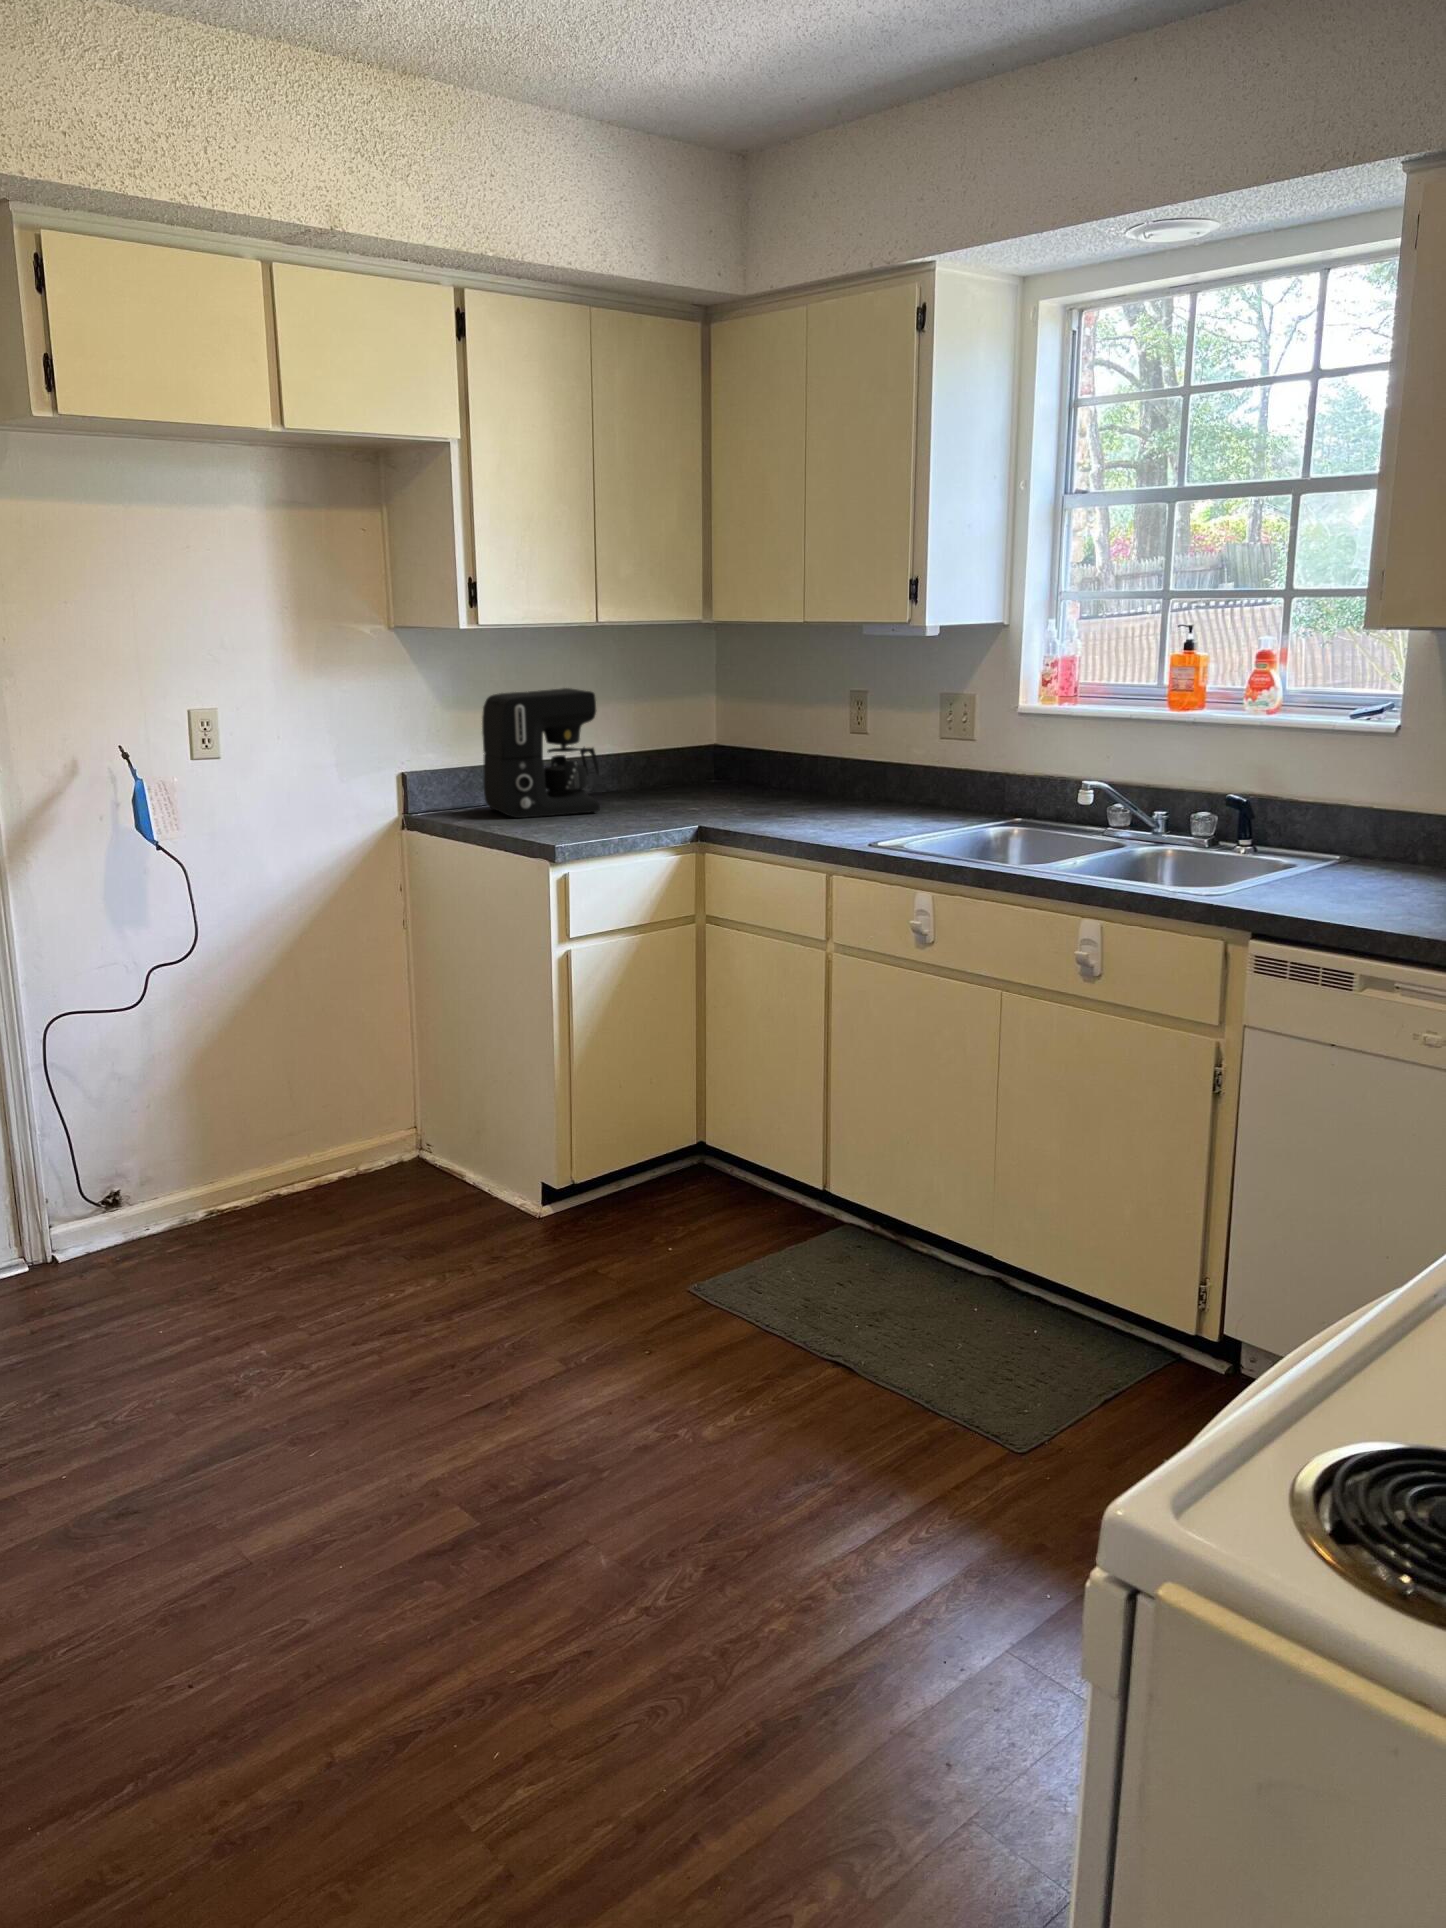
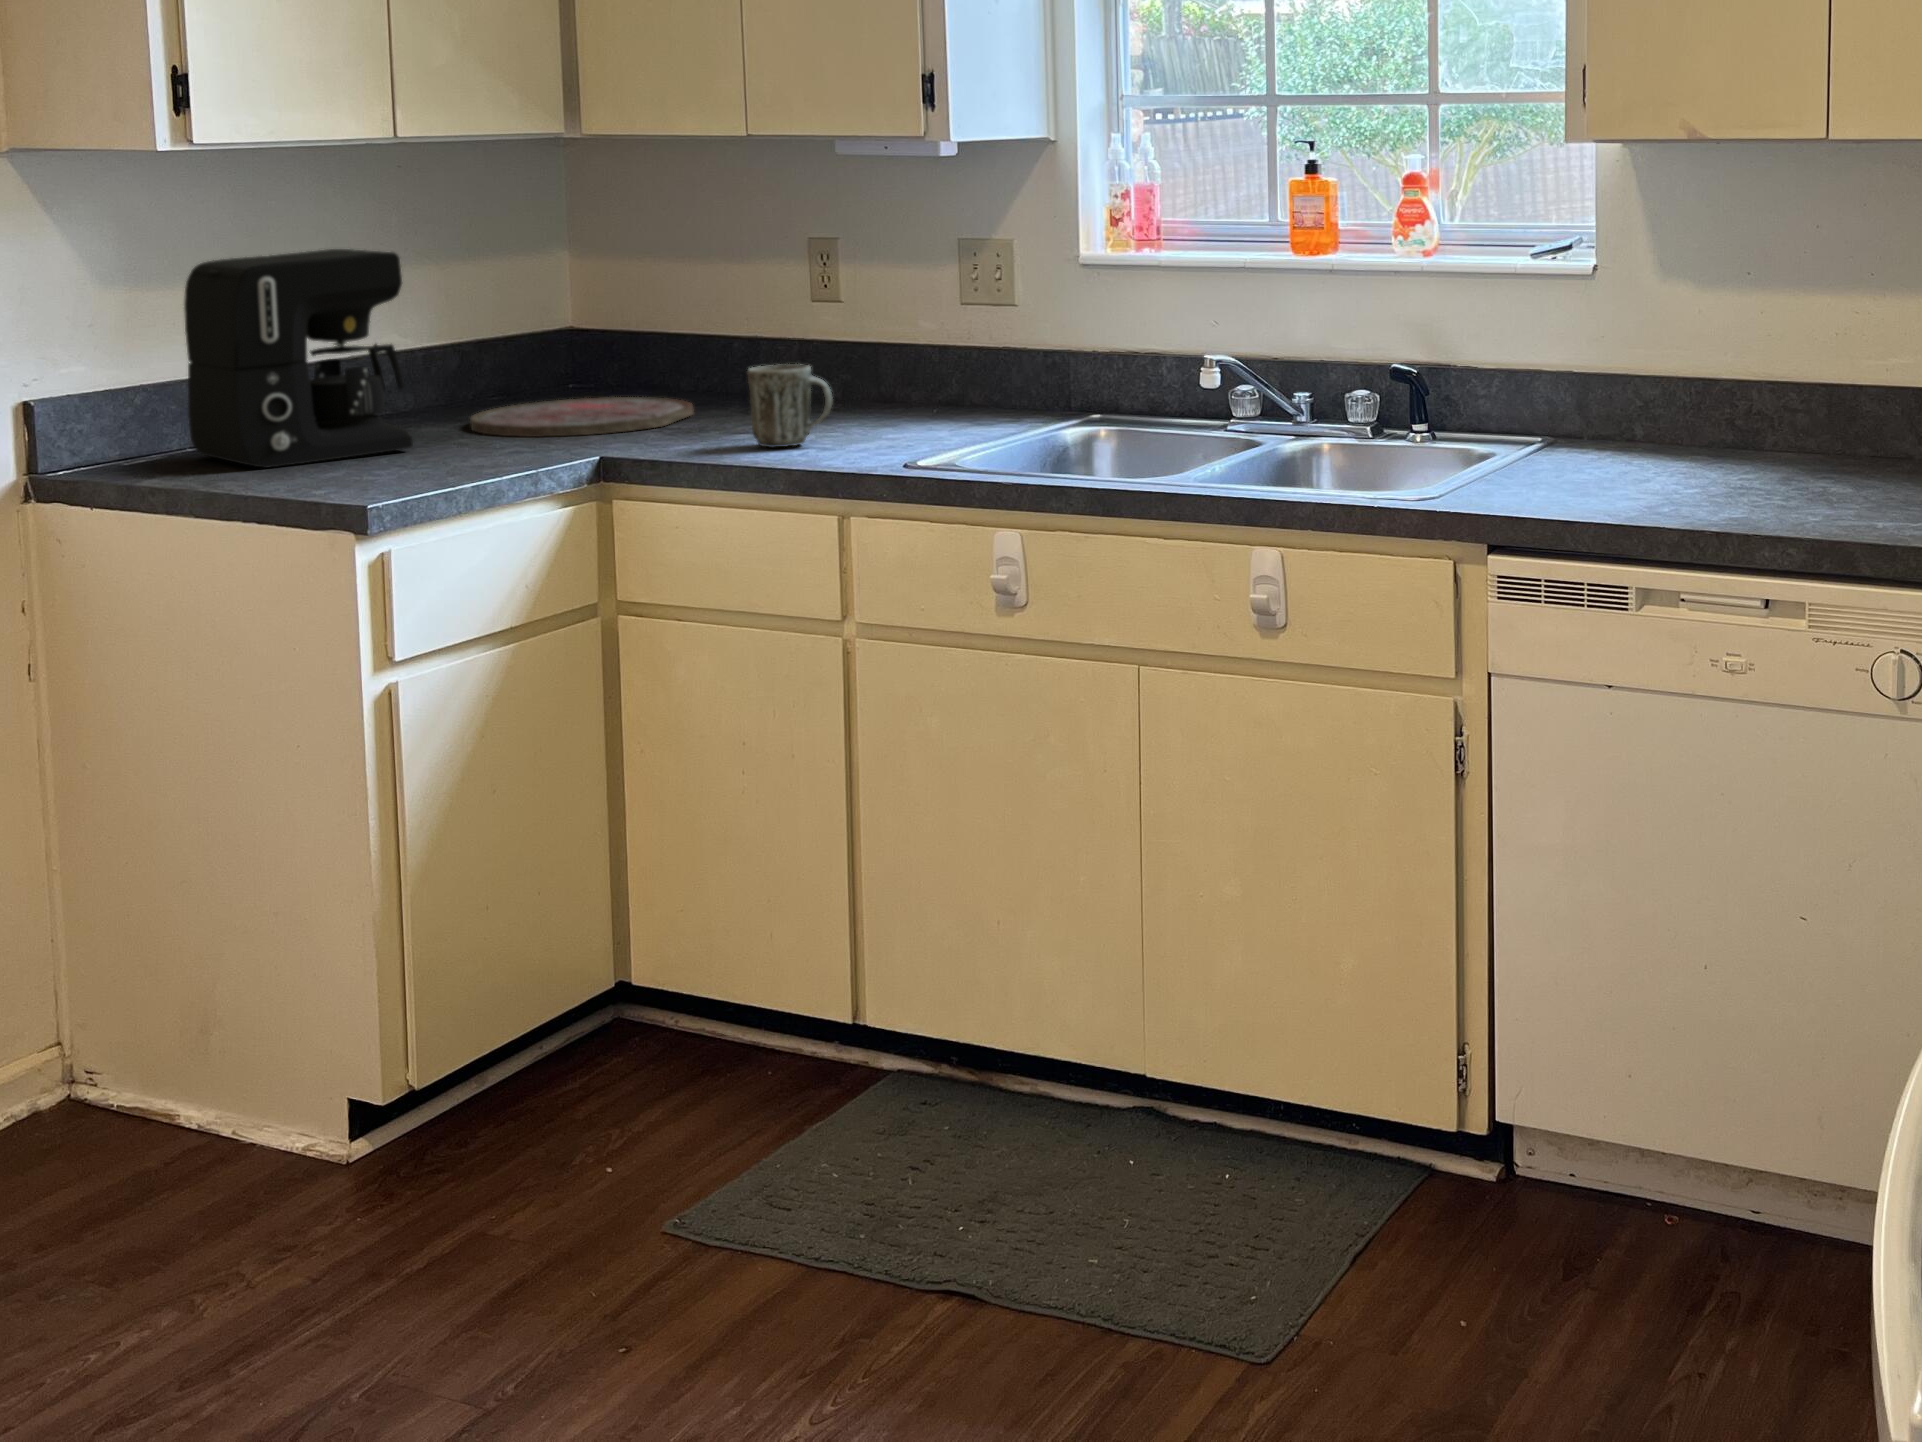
mug: none [790,772,841,825] -> present [748,364,832,447]
cutting board: none [641,786,772,809] -> present [470,397,694,437]

